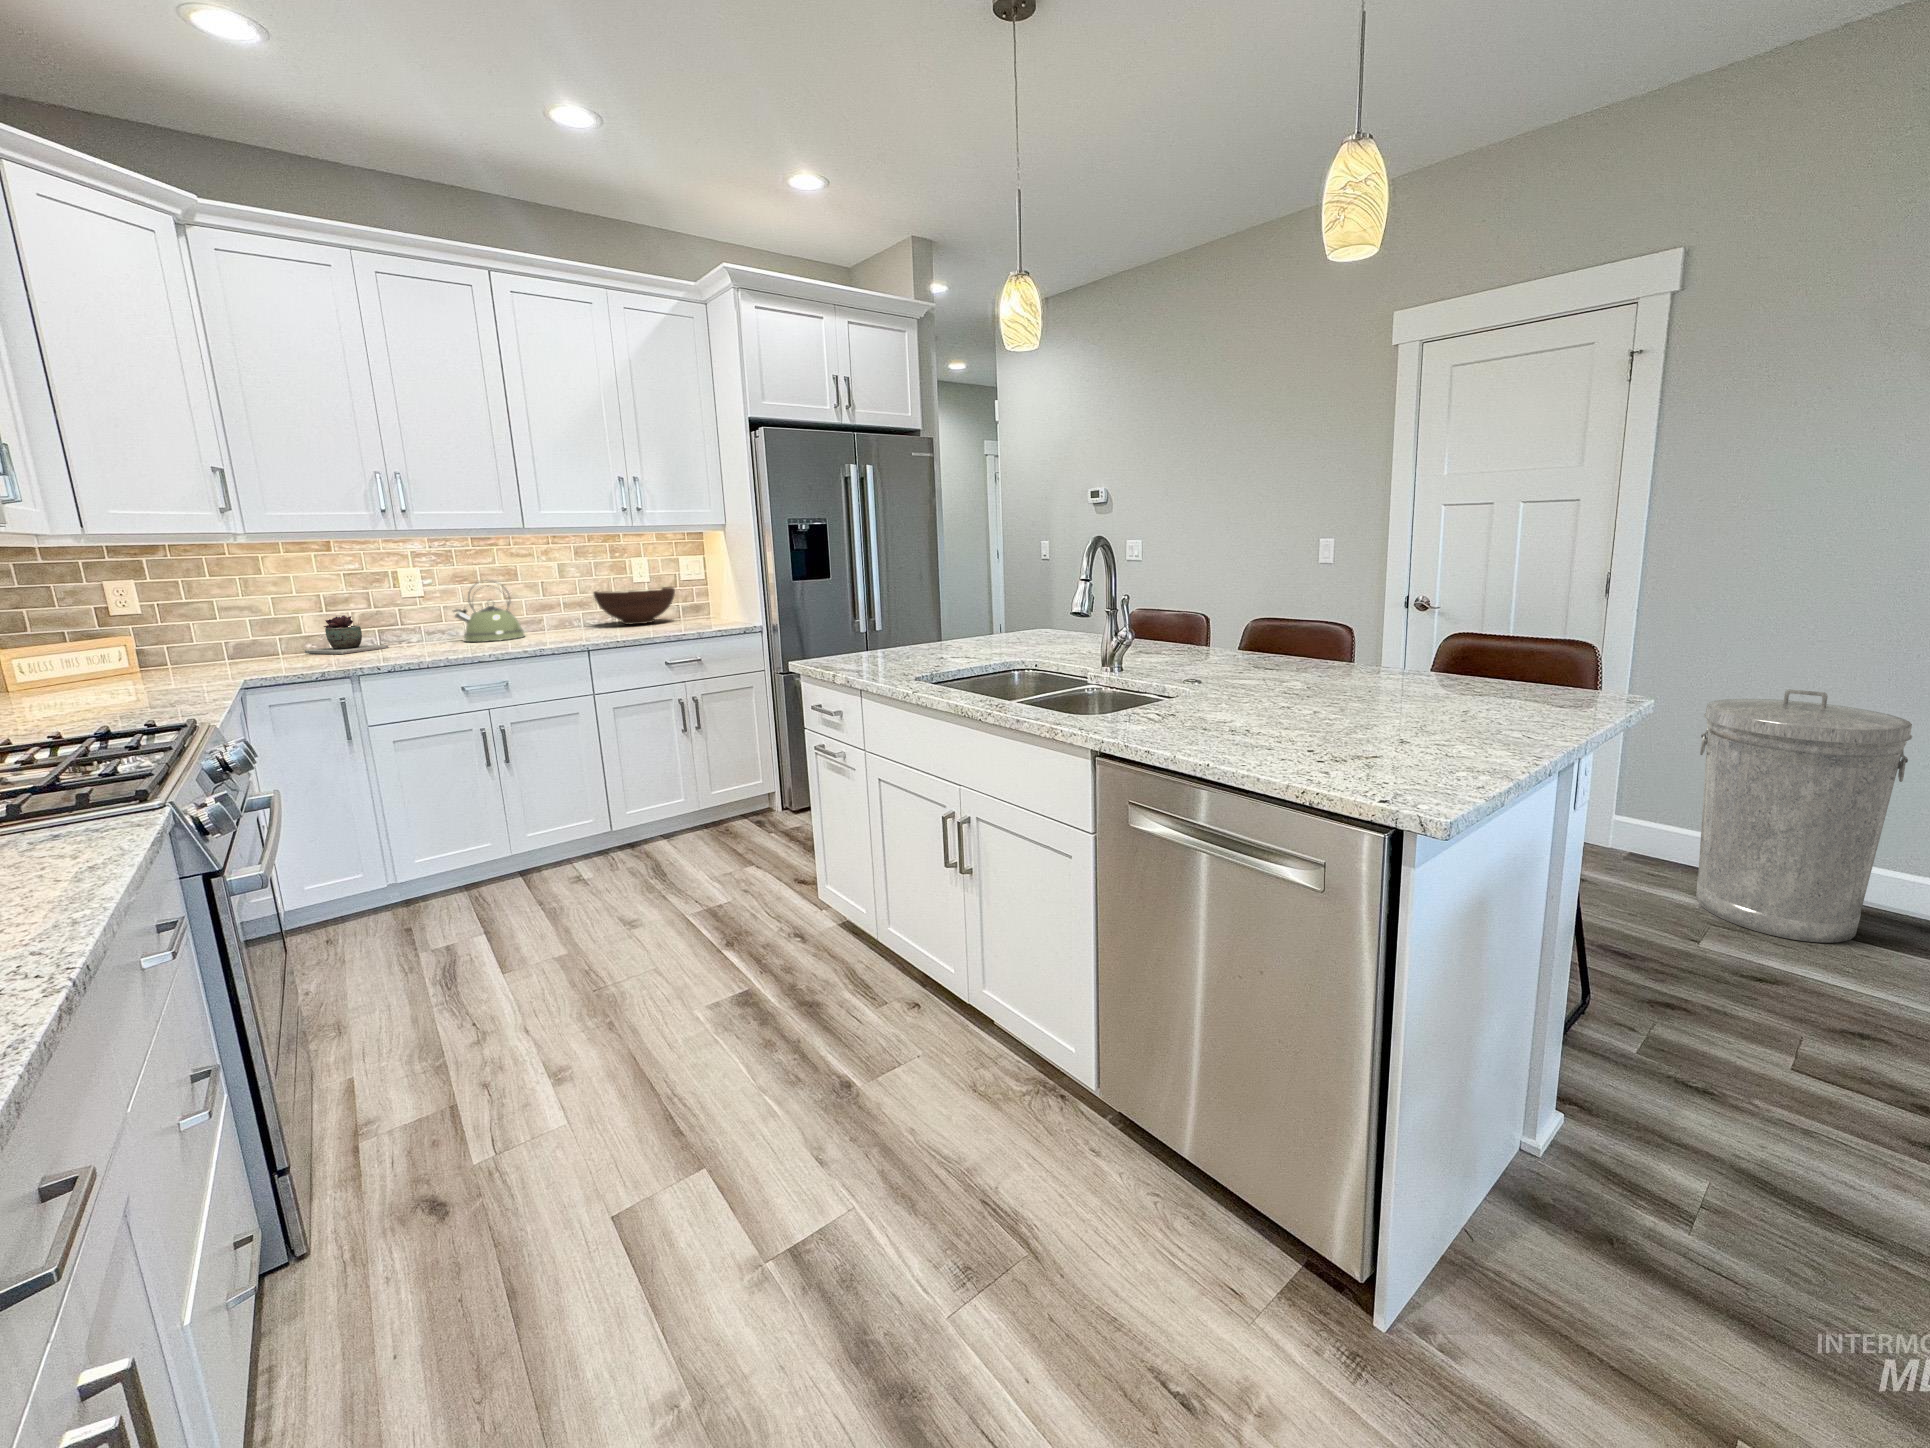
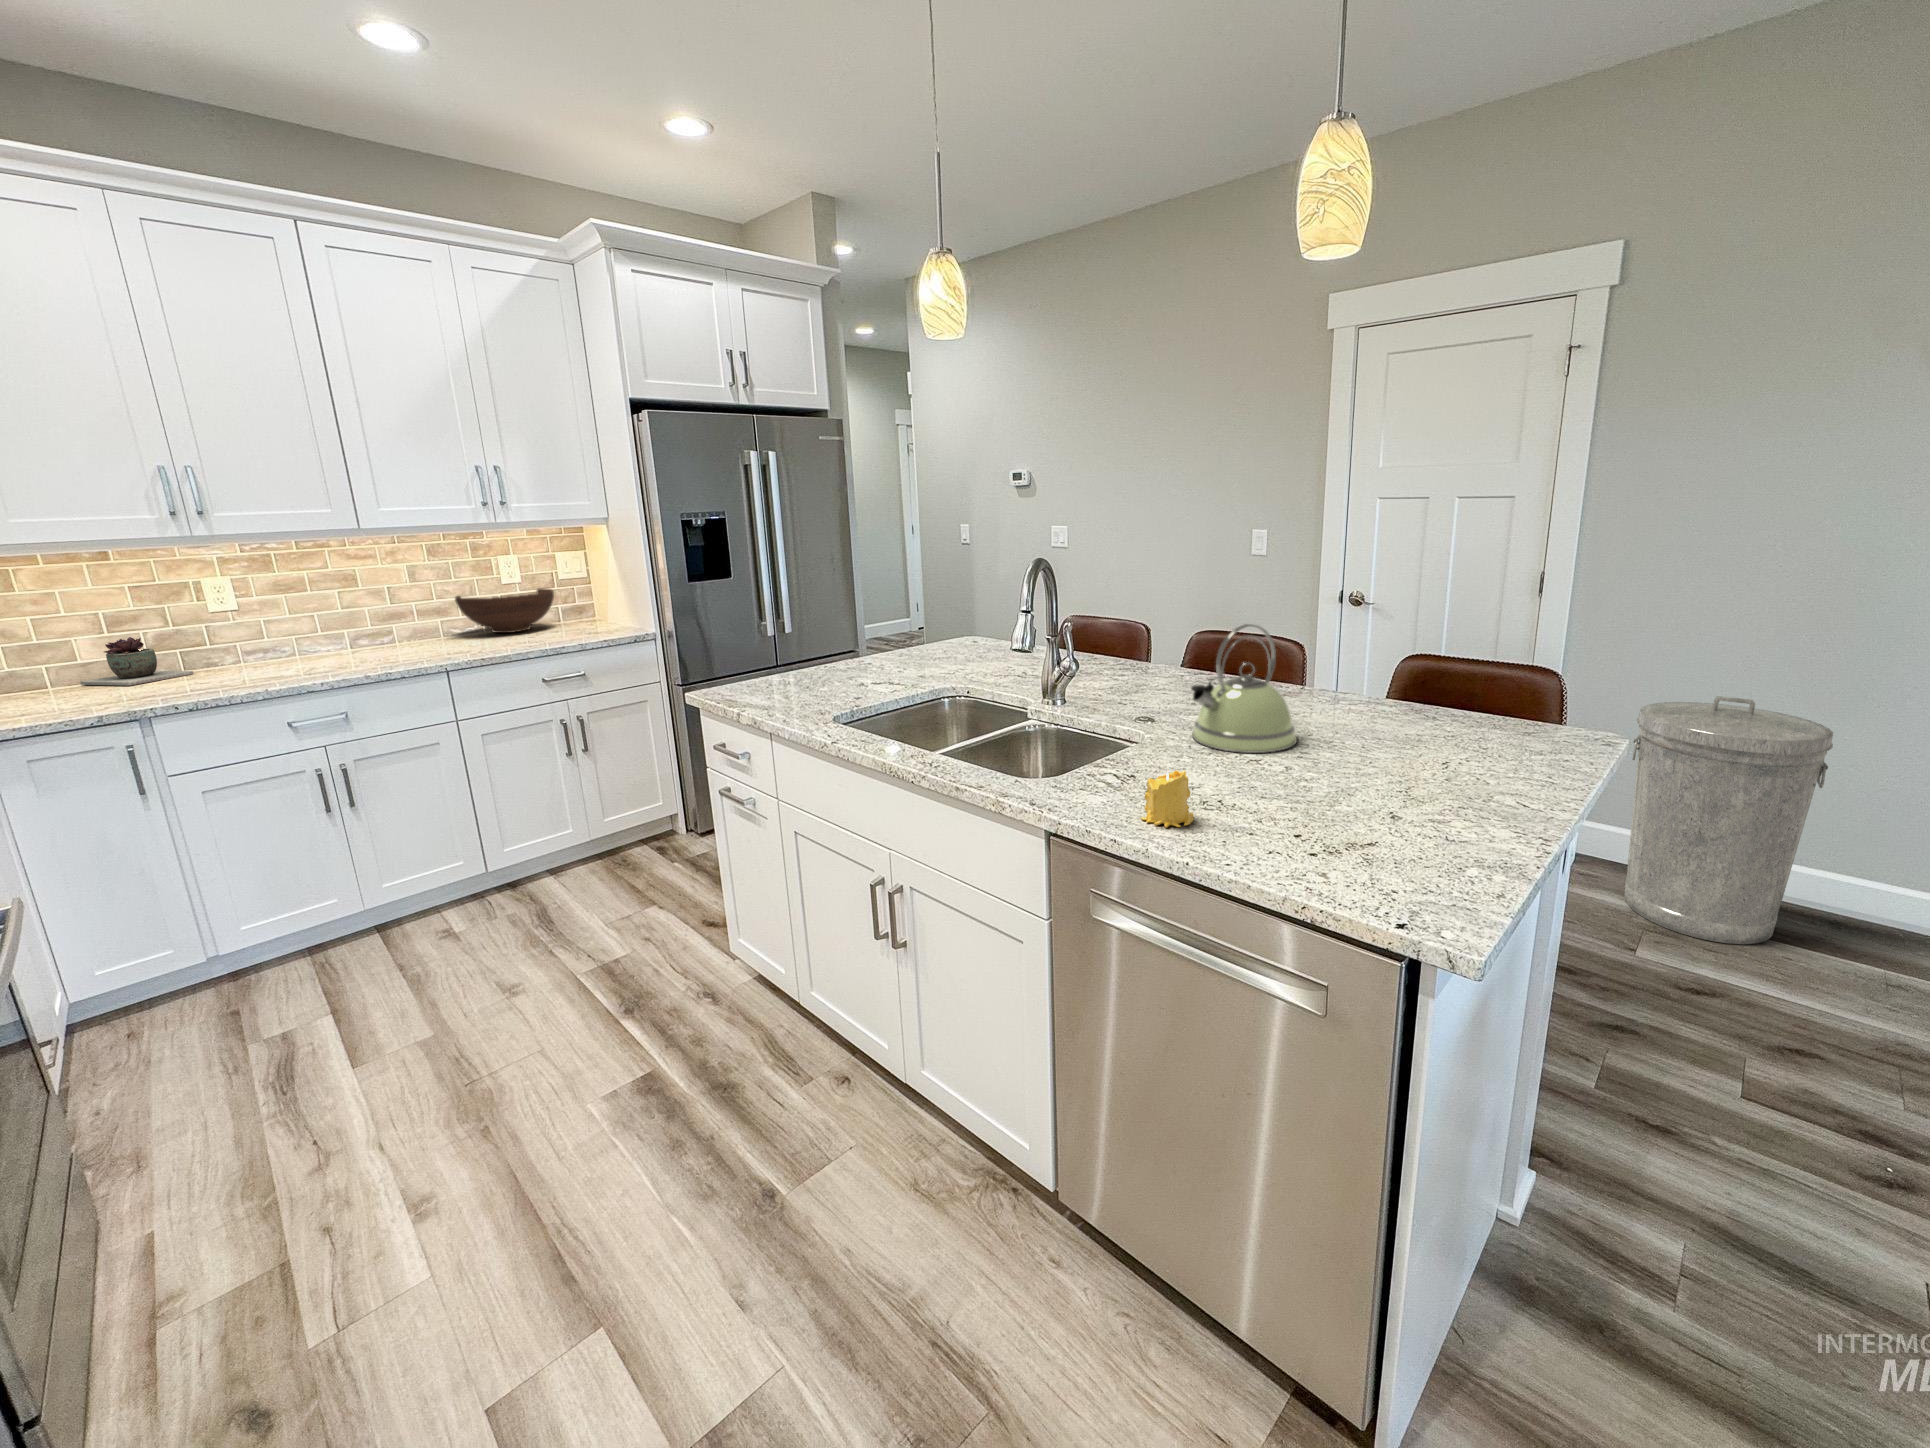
kettle: present [454,582,525,642] -> present [1191,624,1297,753]
candle: none [1173,694,1220,743] -> present [1141,771,1194,828]

